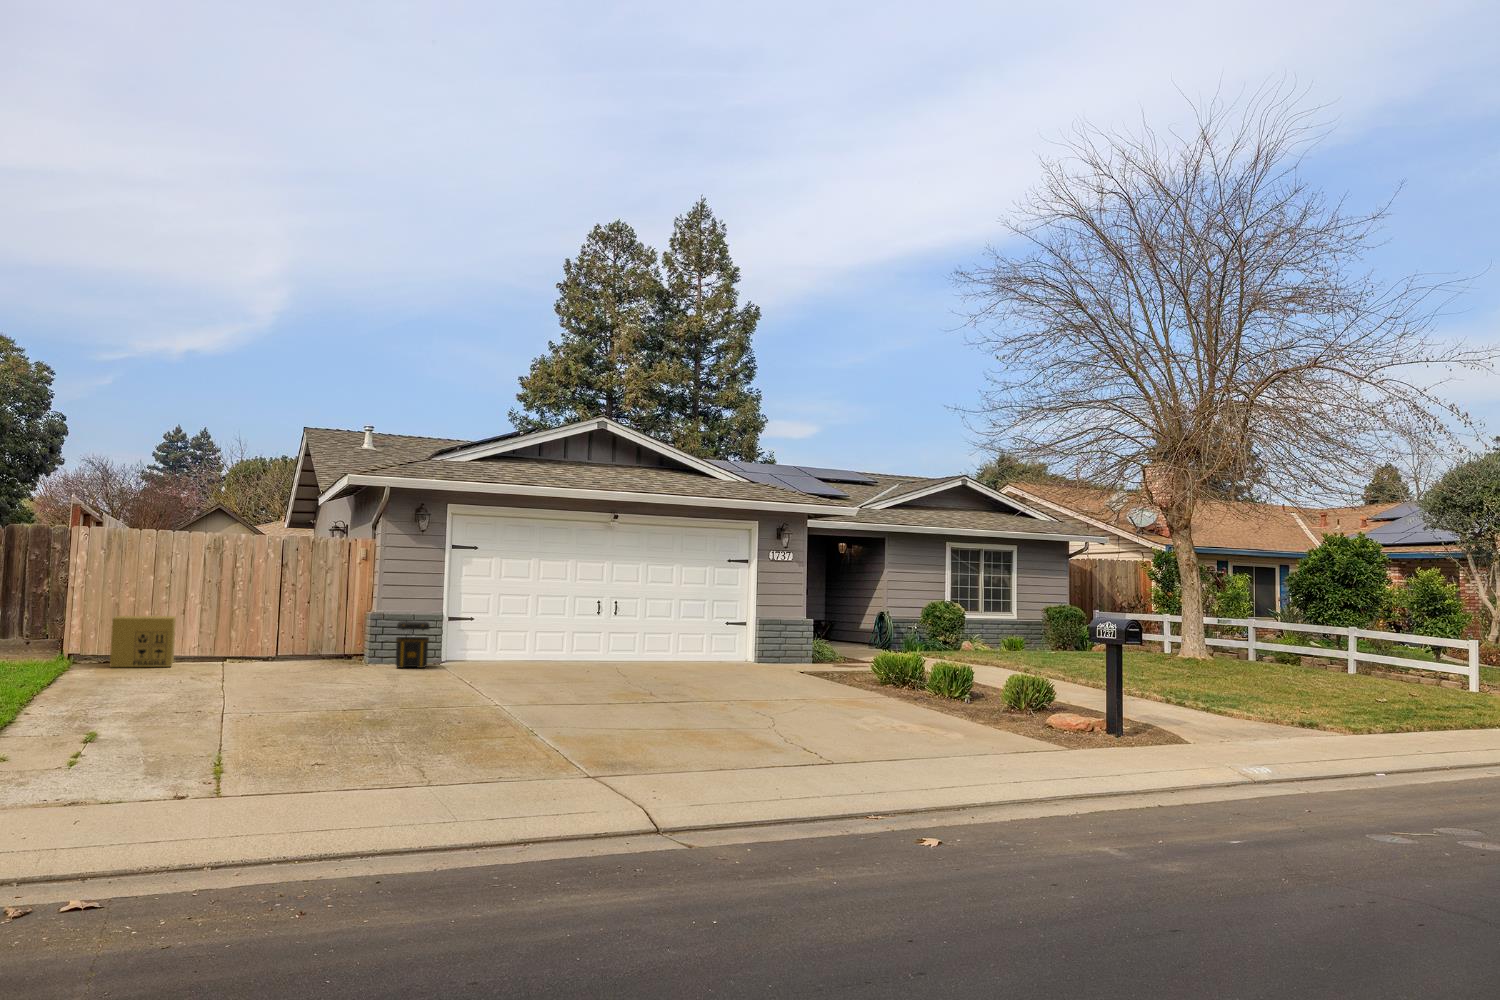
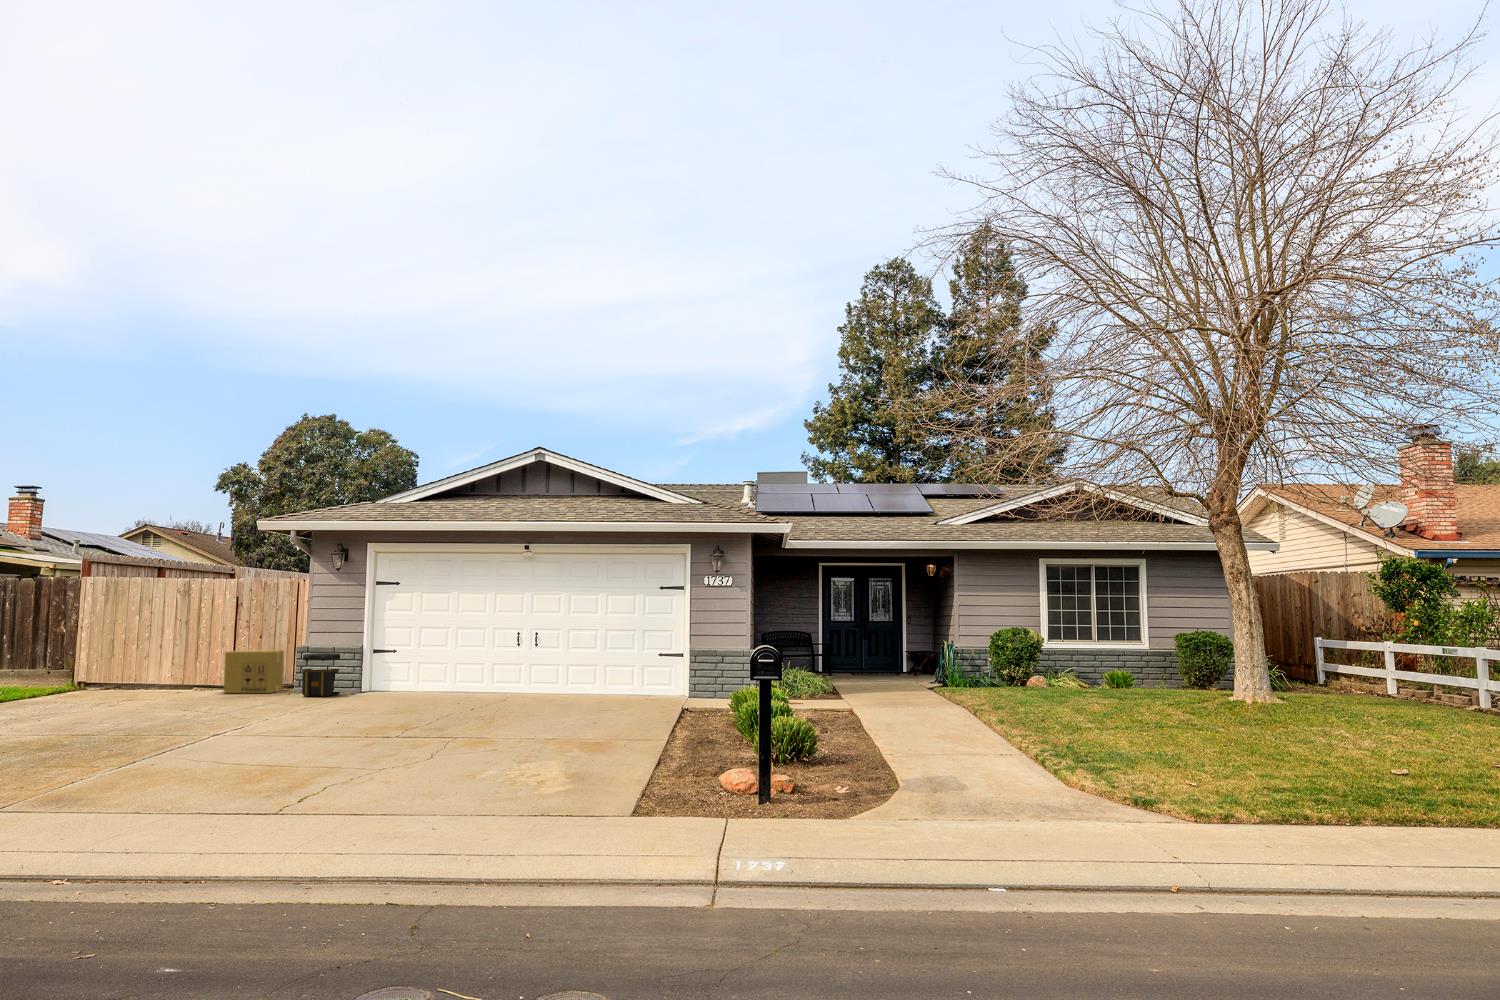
cardboard box: present [110,616,176,667] -> present [224,650,284,693]

